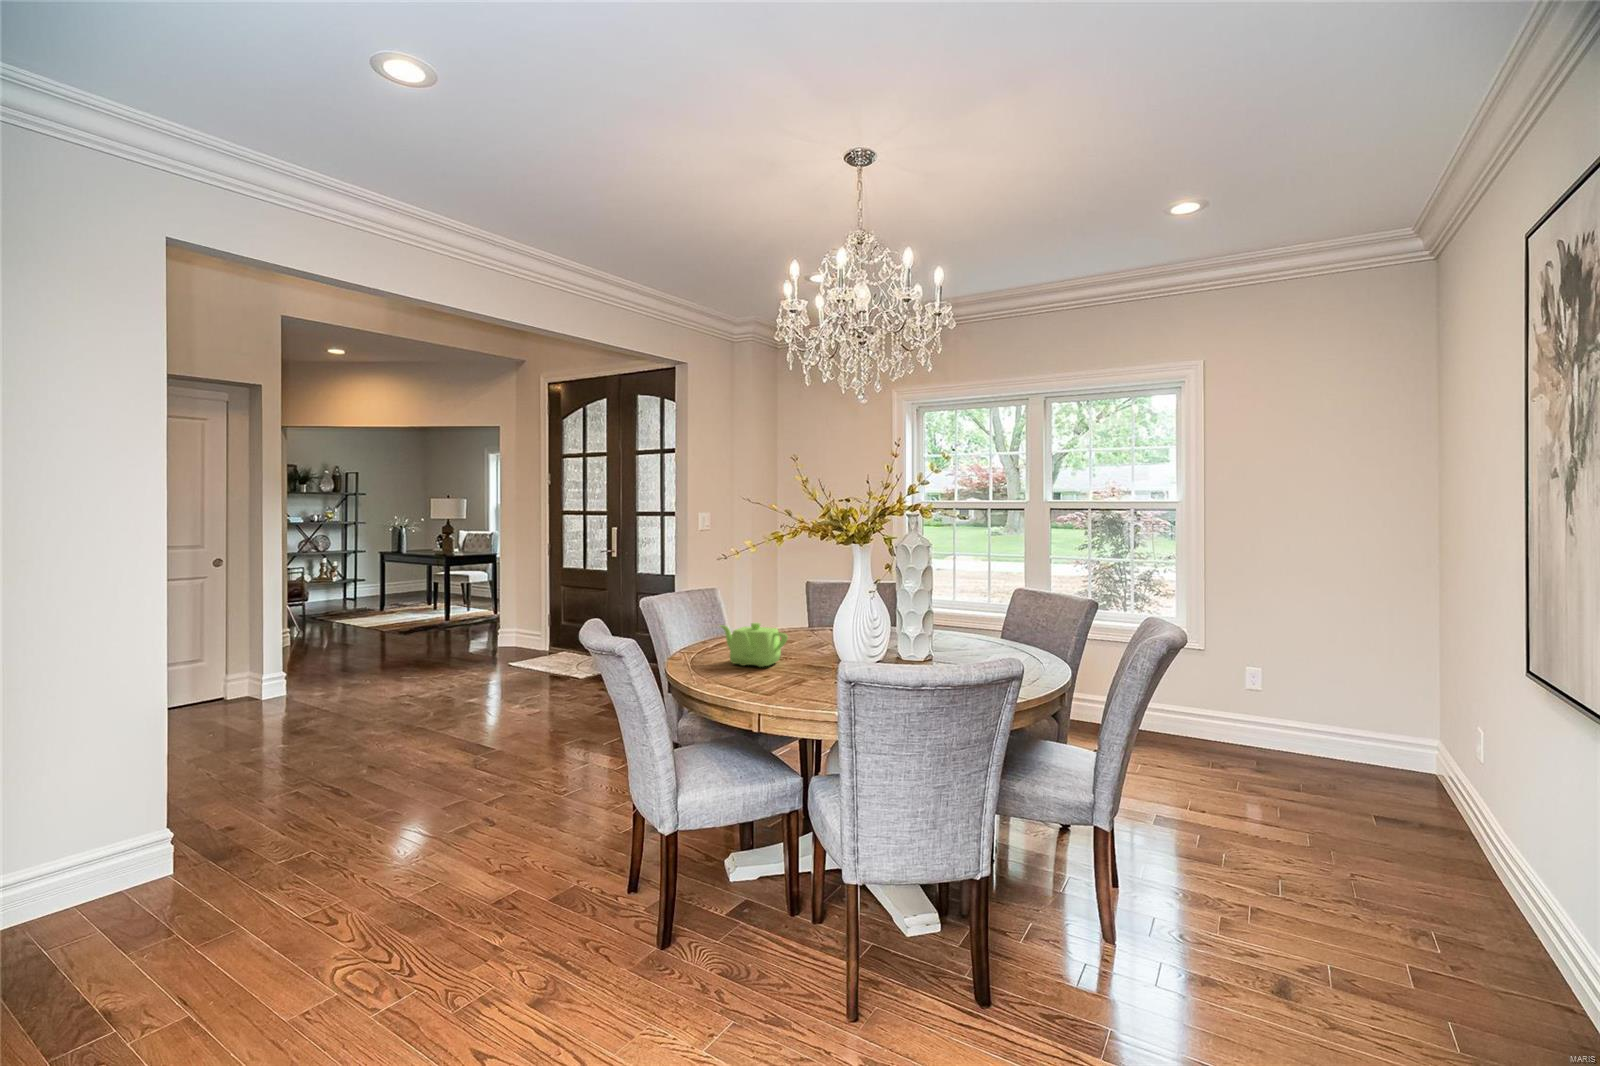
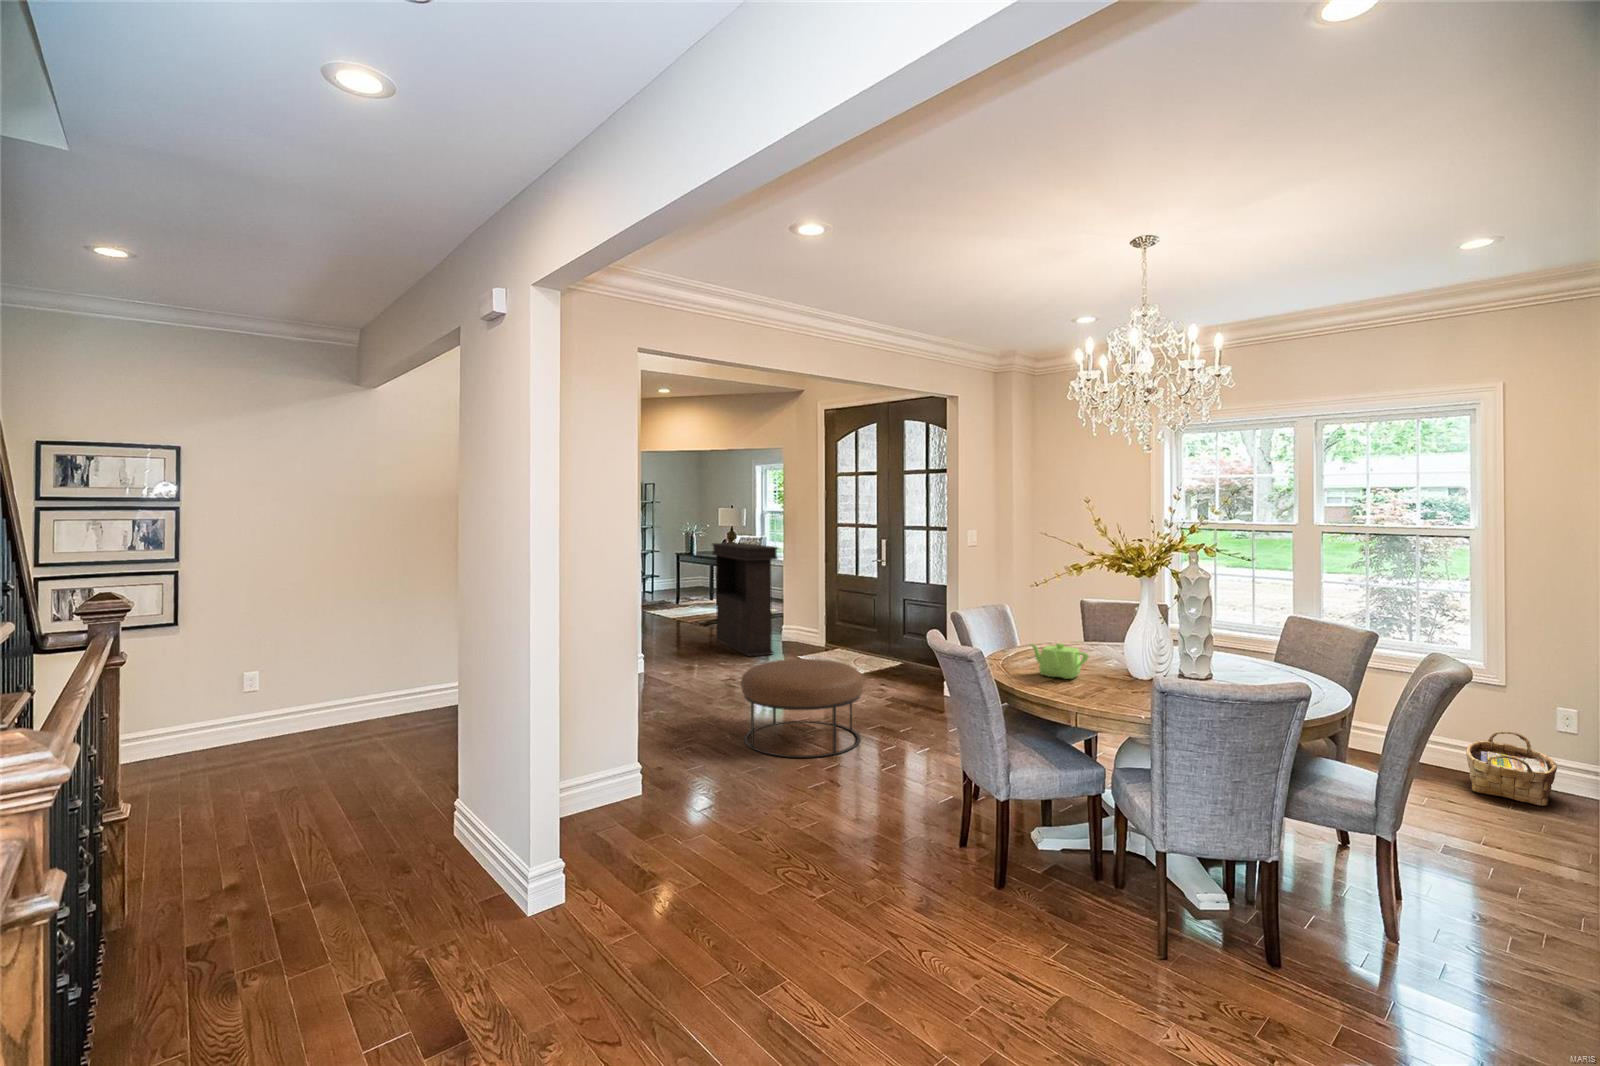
console table: none [409,534,486,669] -> present [712,543,777,656]
ottoman: none [381,665,553,793] -> present [741,659,863,758]
woven basket: none [1169,702,1242,773] -> present [1466,731,1557,806]

